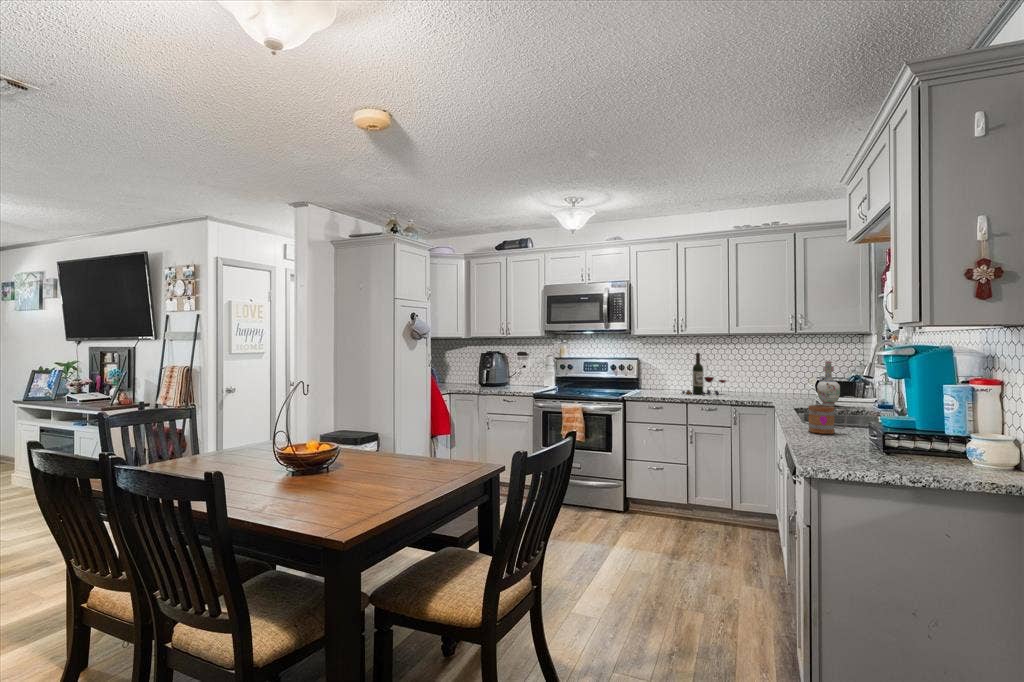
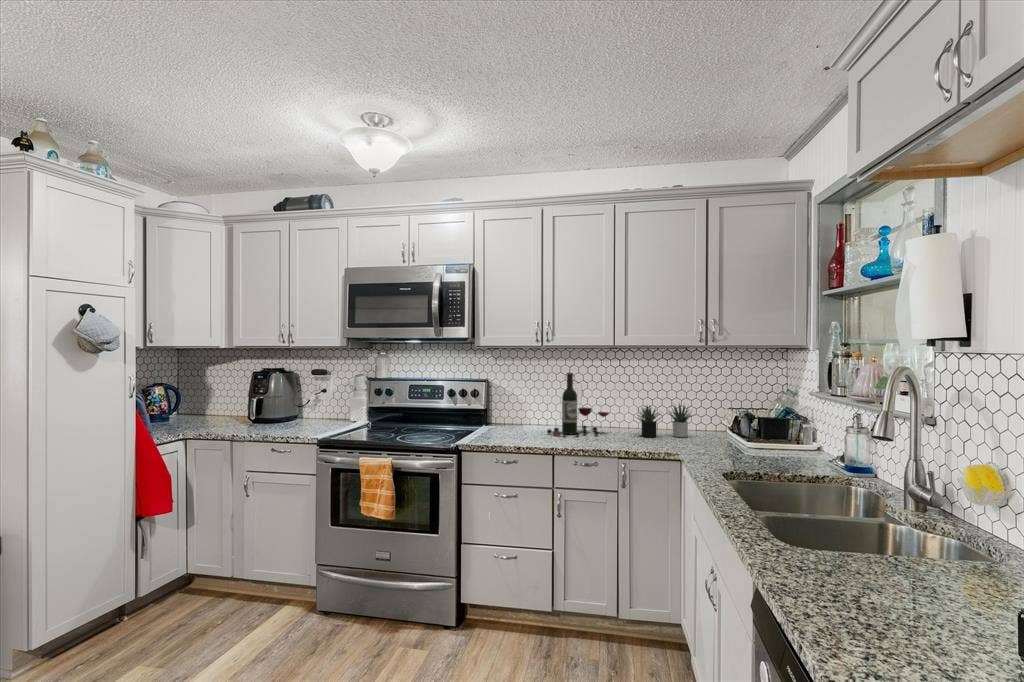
vase: present [817,361,840,406] -> none [746,392,780,463]
succulent plant: none [744,372,791,397] -> present [638,403,693,437]
mug: present [809,405,847,434] -> none [817,528,908,614]

